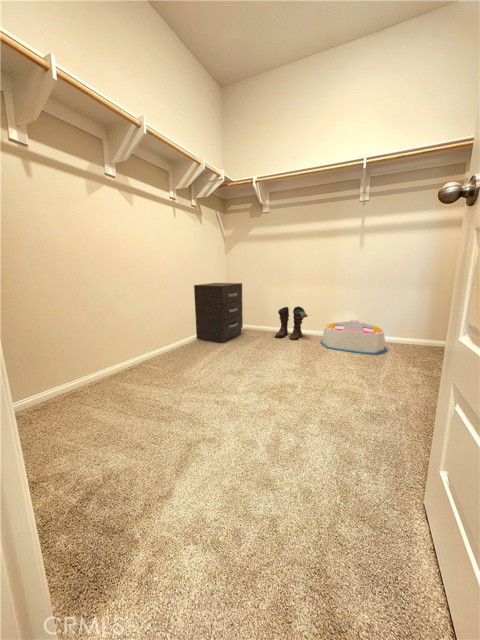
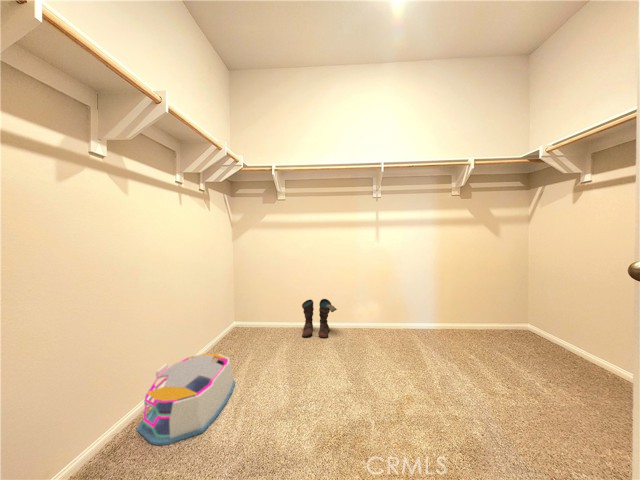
dresser: present [194,283,243,343] -> none [203,278,262,359]
storage bin: present [321,320,387,355] -> present [137,354,235,445]

